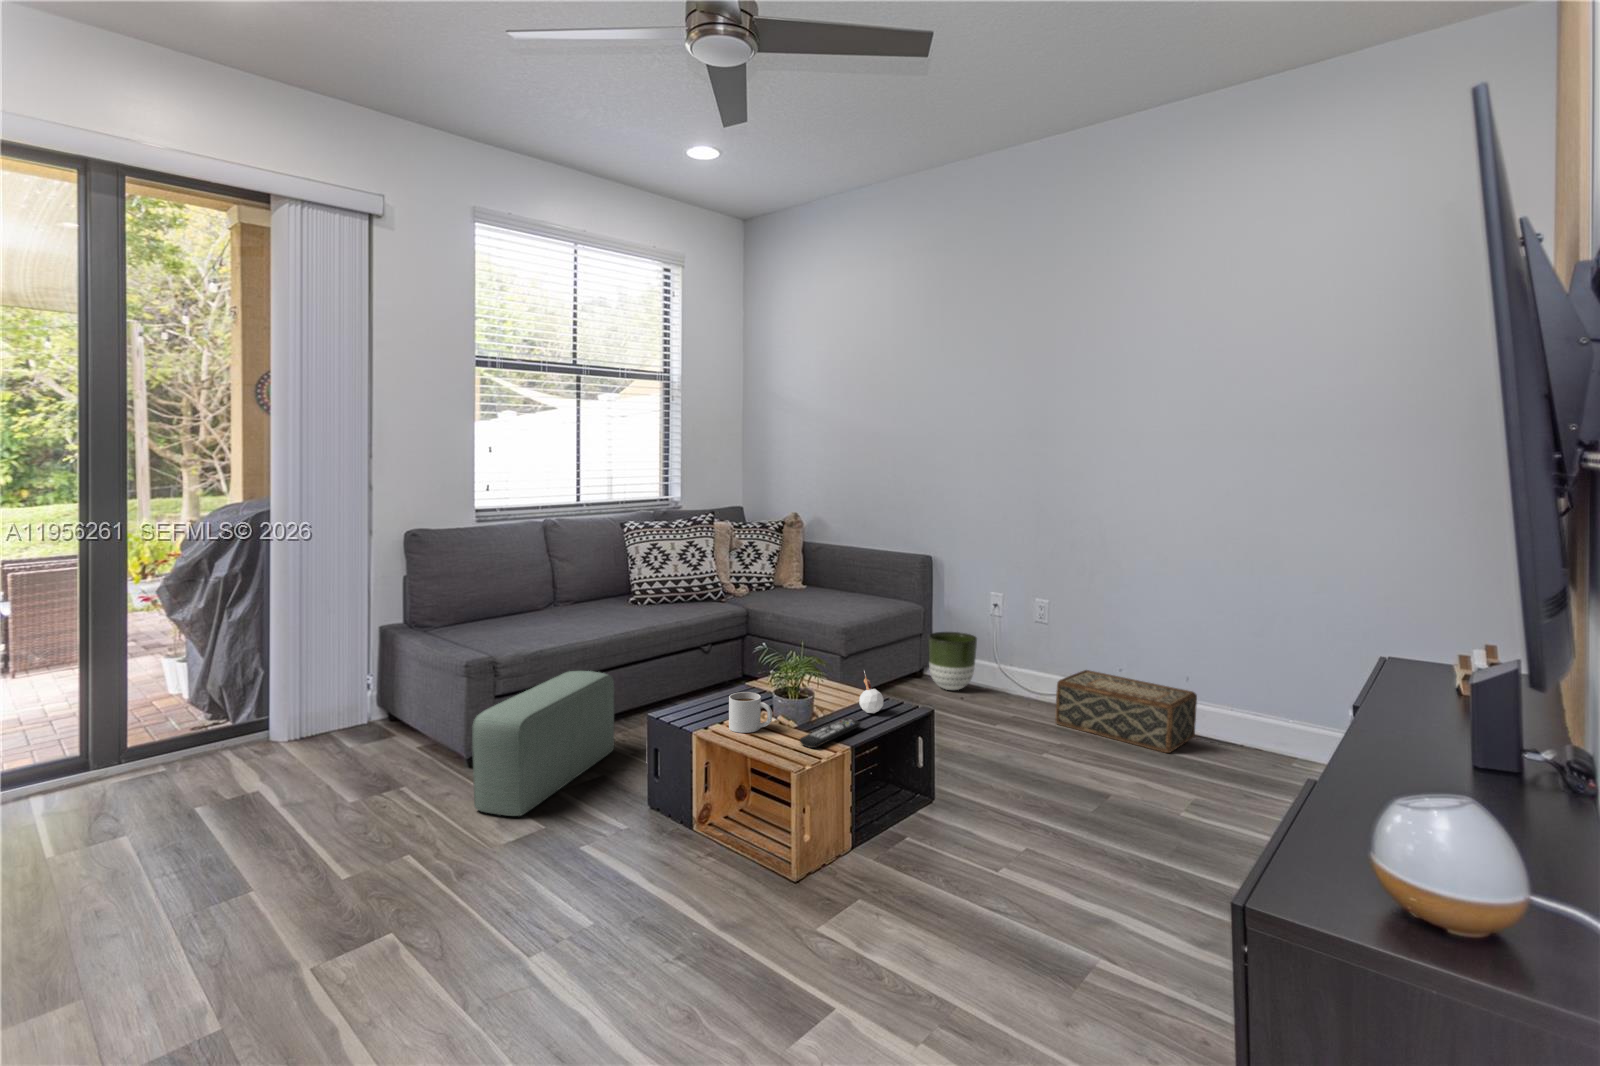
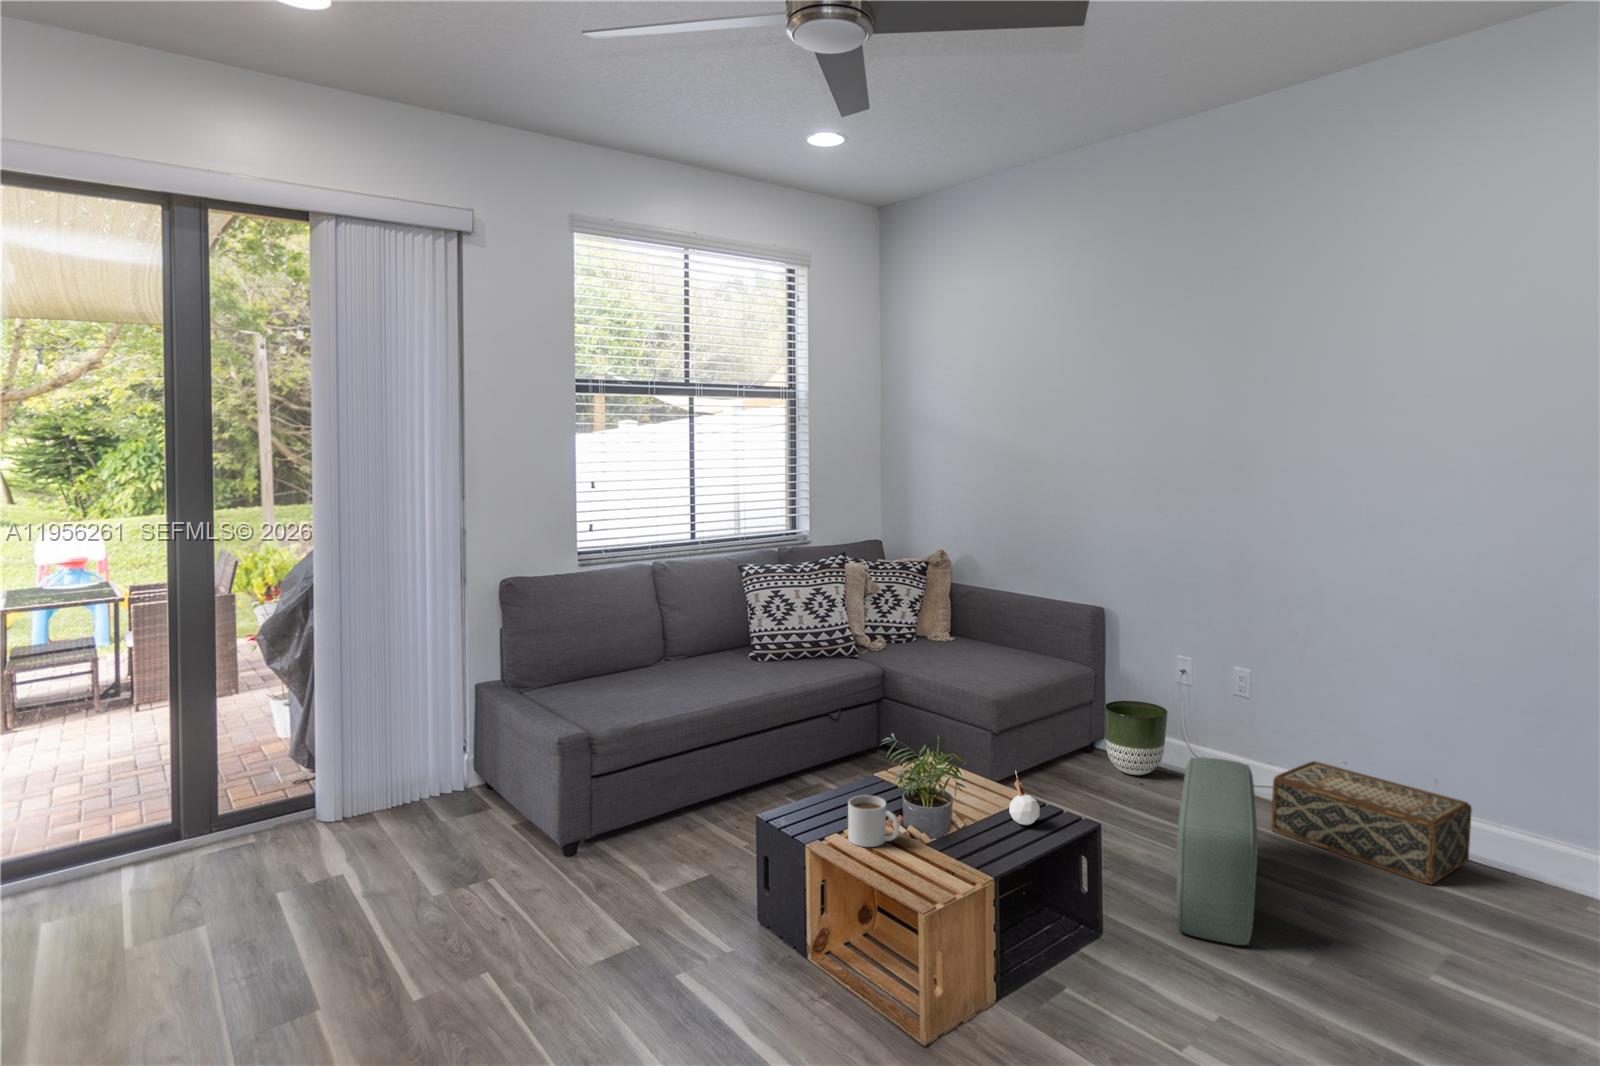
pouf: present [472,671,614,816] -> present [1176,757,1258,945]
remote control: present [800,718,860,748] -> none [932,833,1009,875]

